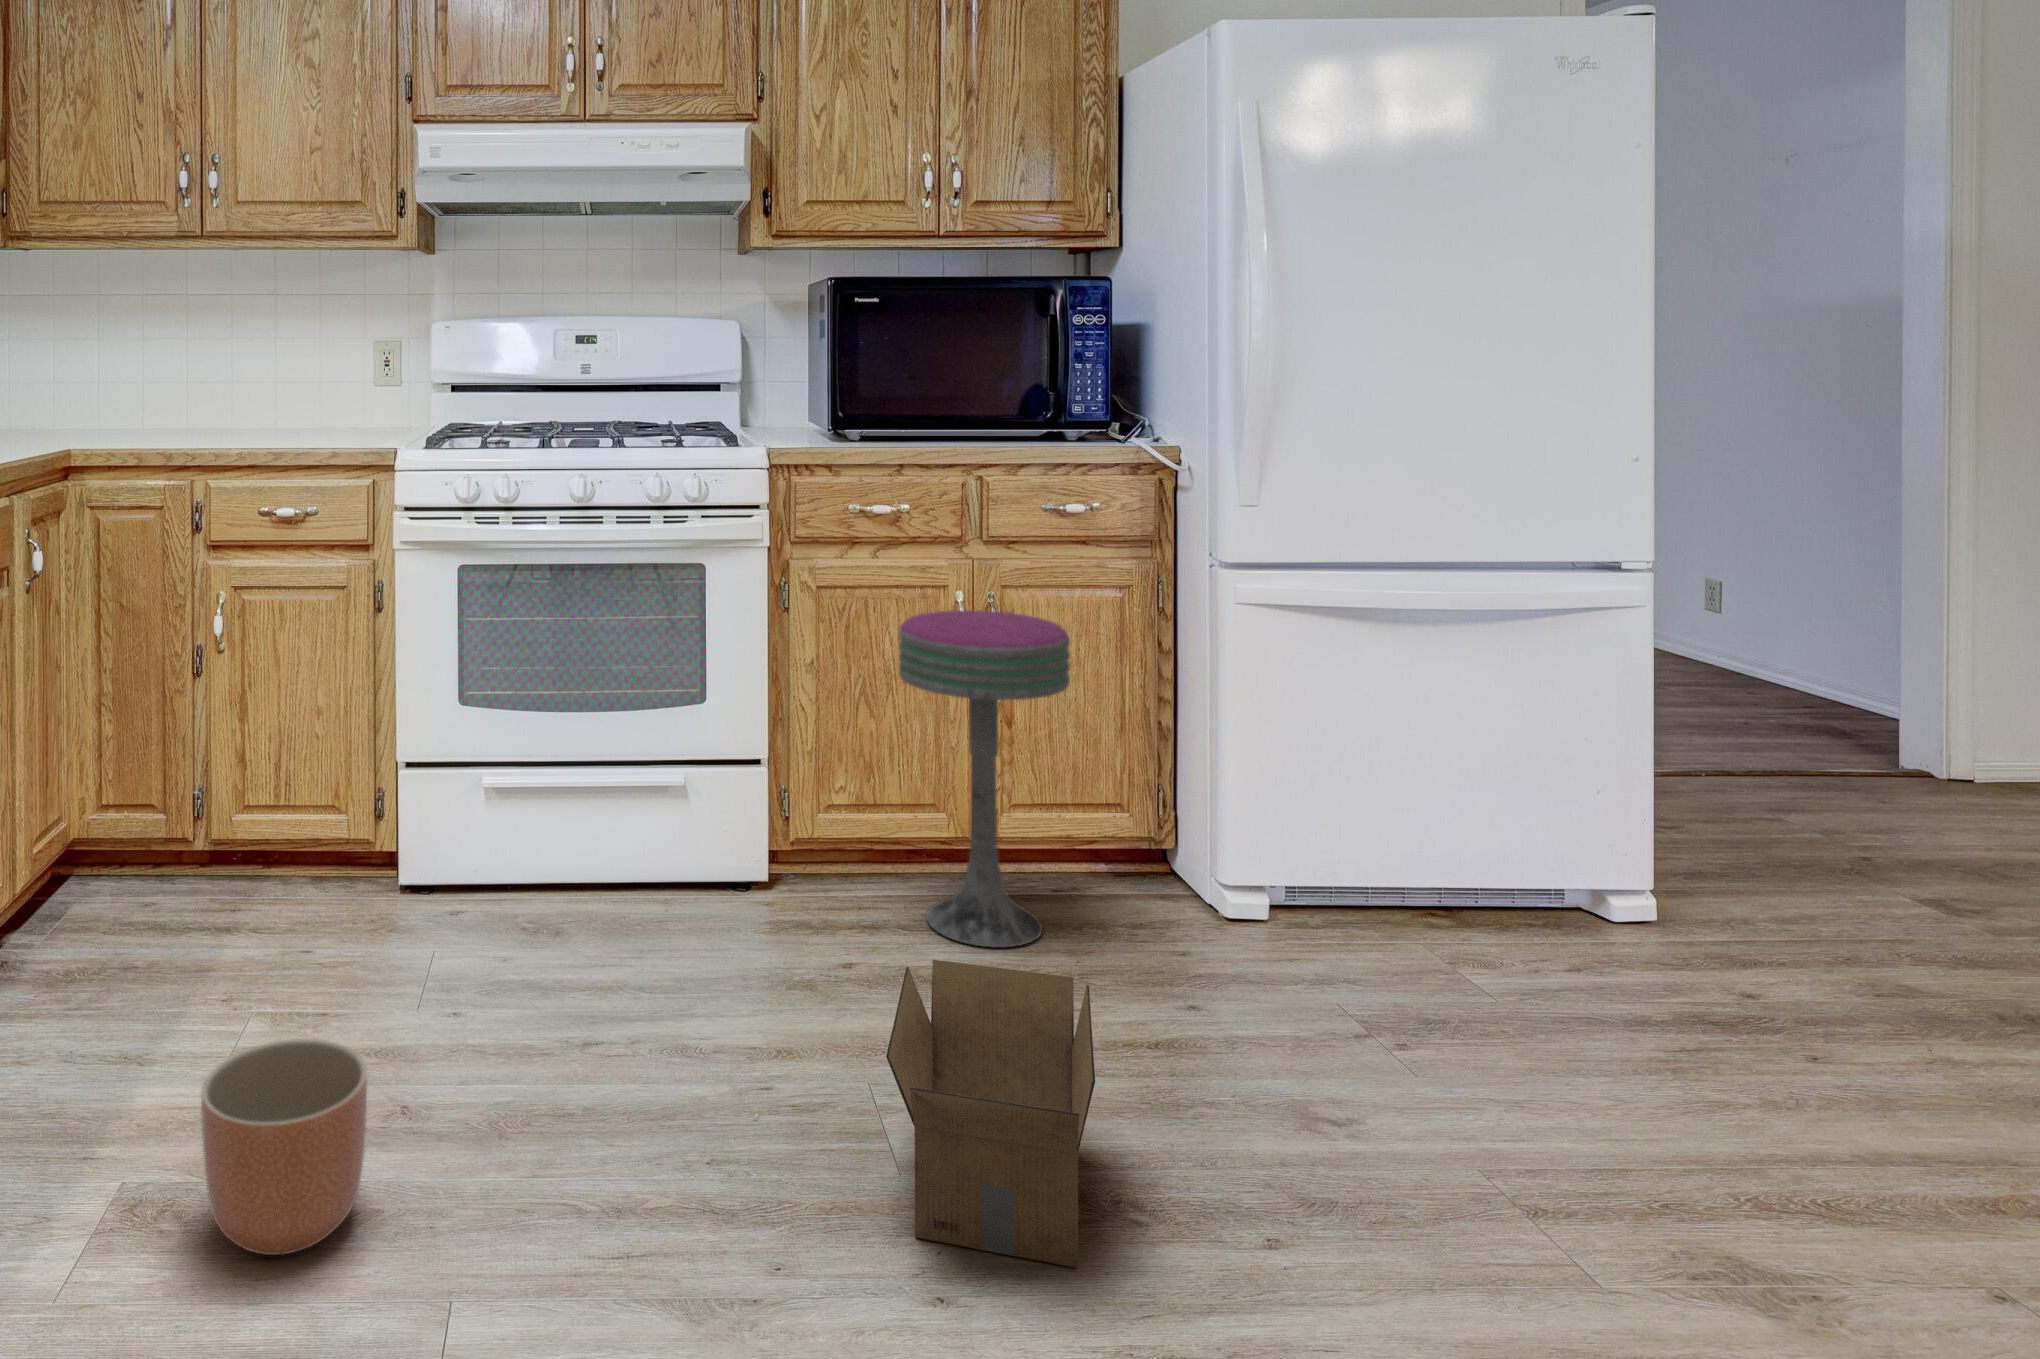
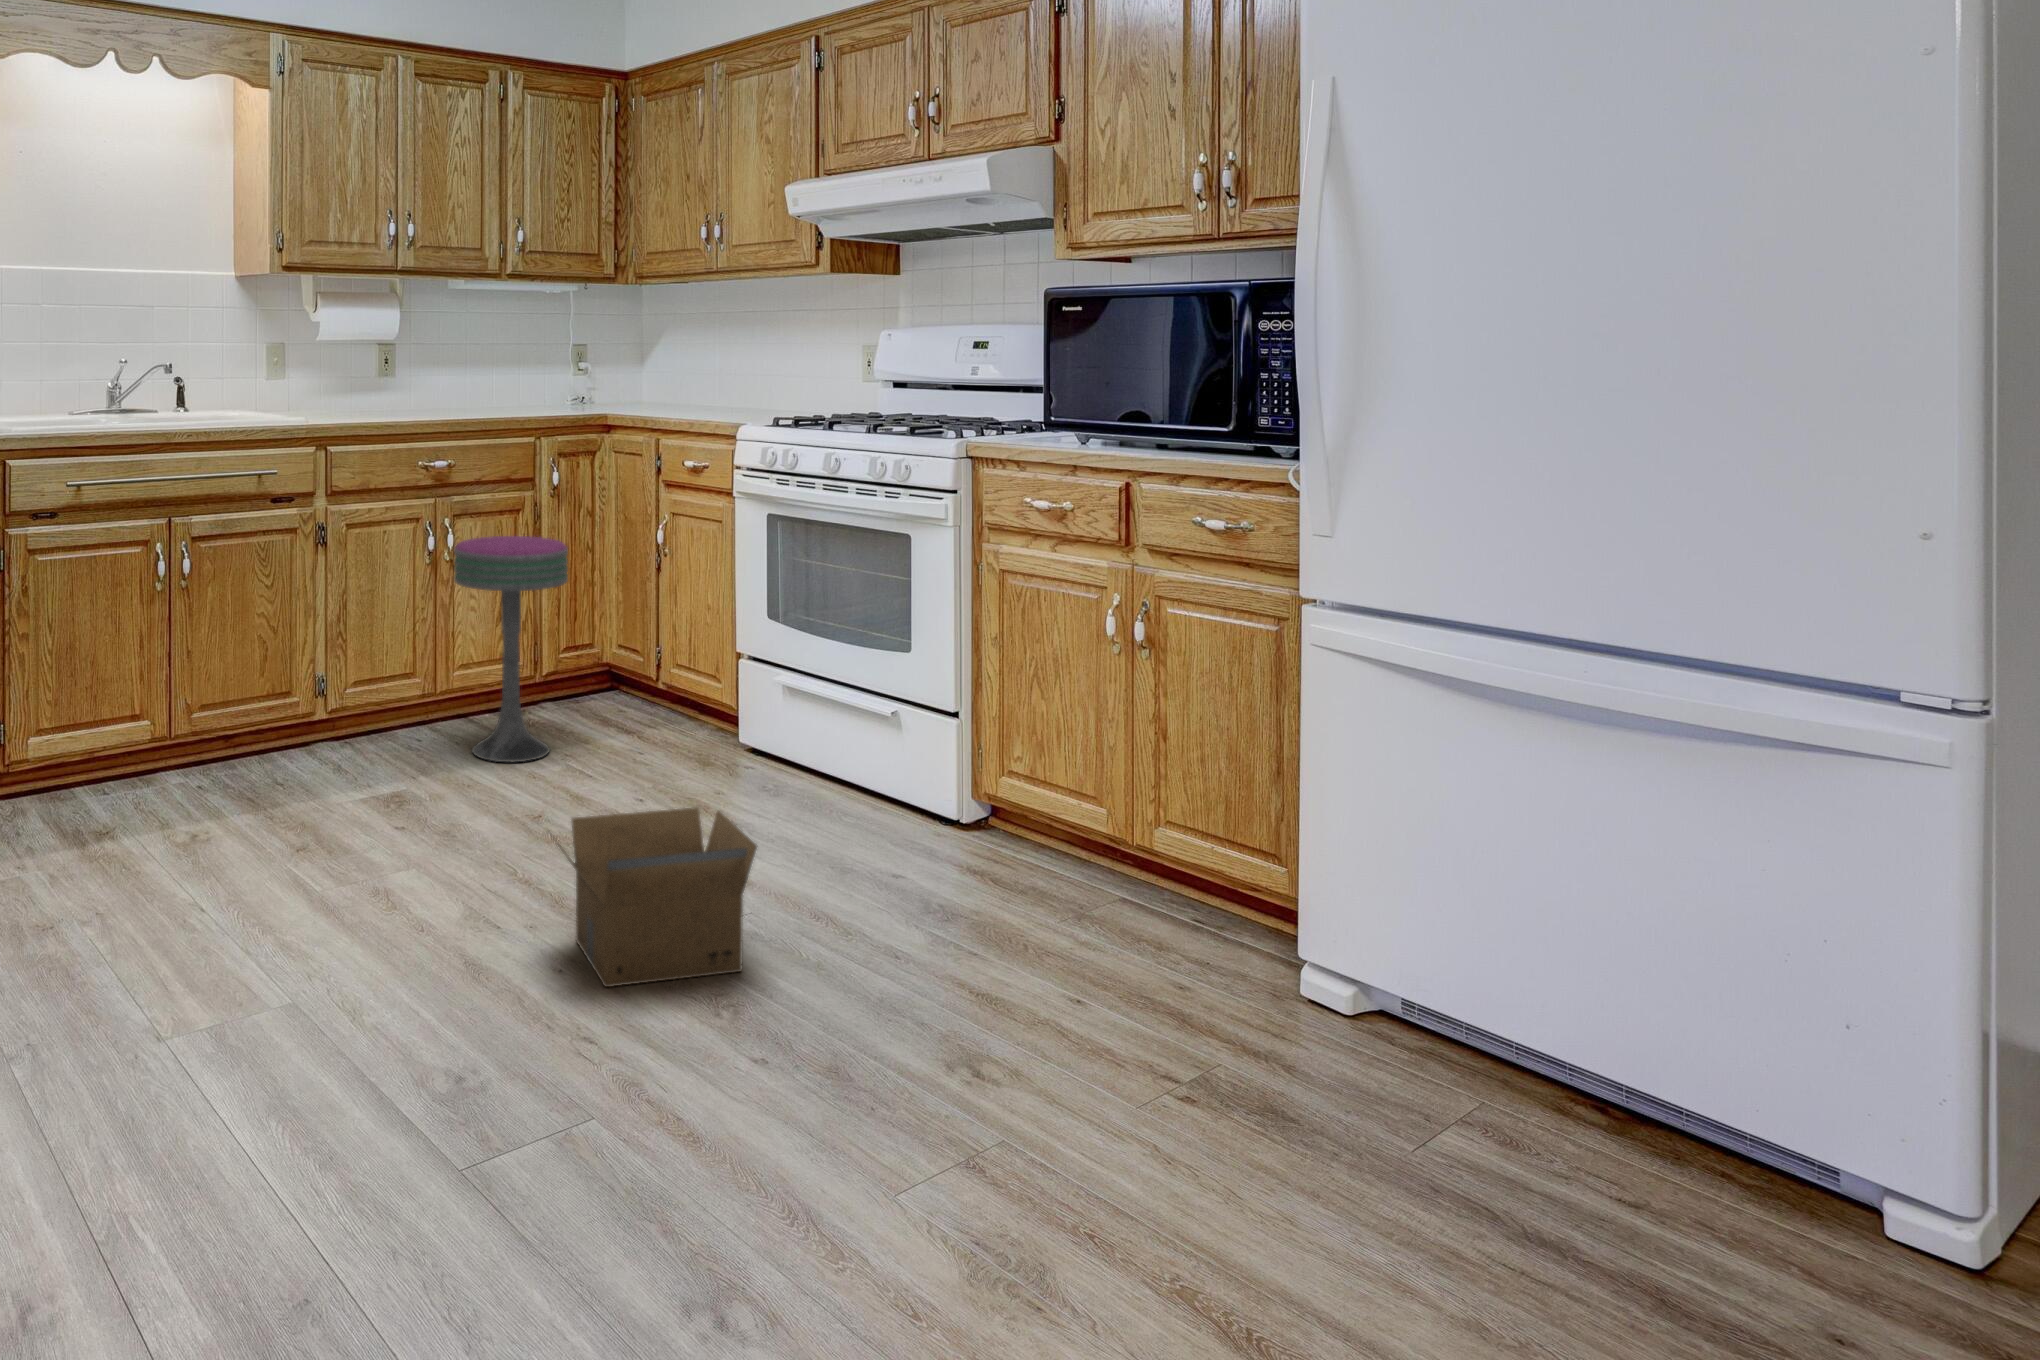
bar stool: present [899,610,1070,947] -> present [454,536,568,762]
planter: present [201,1039,367,1255] -> none [363,725,448,822]

